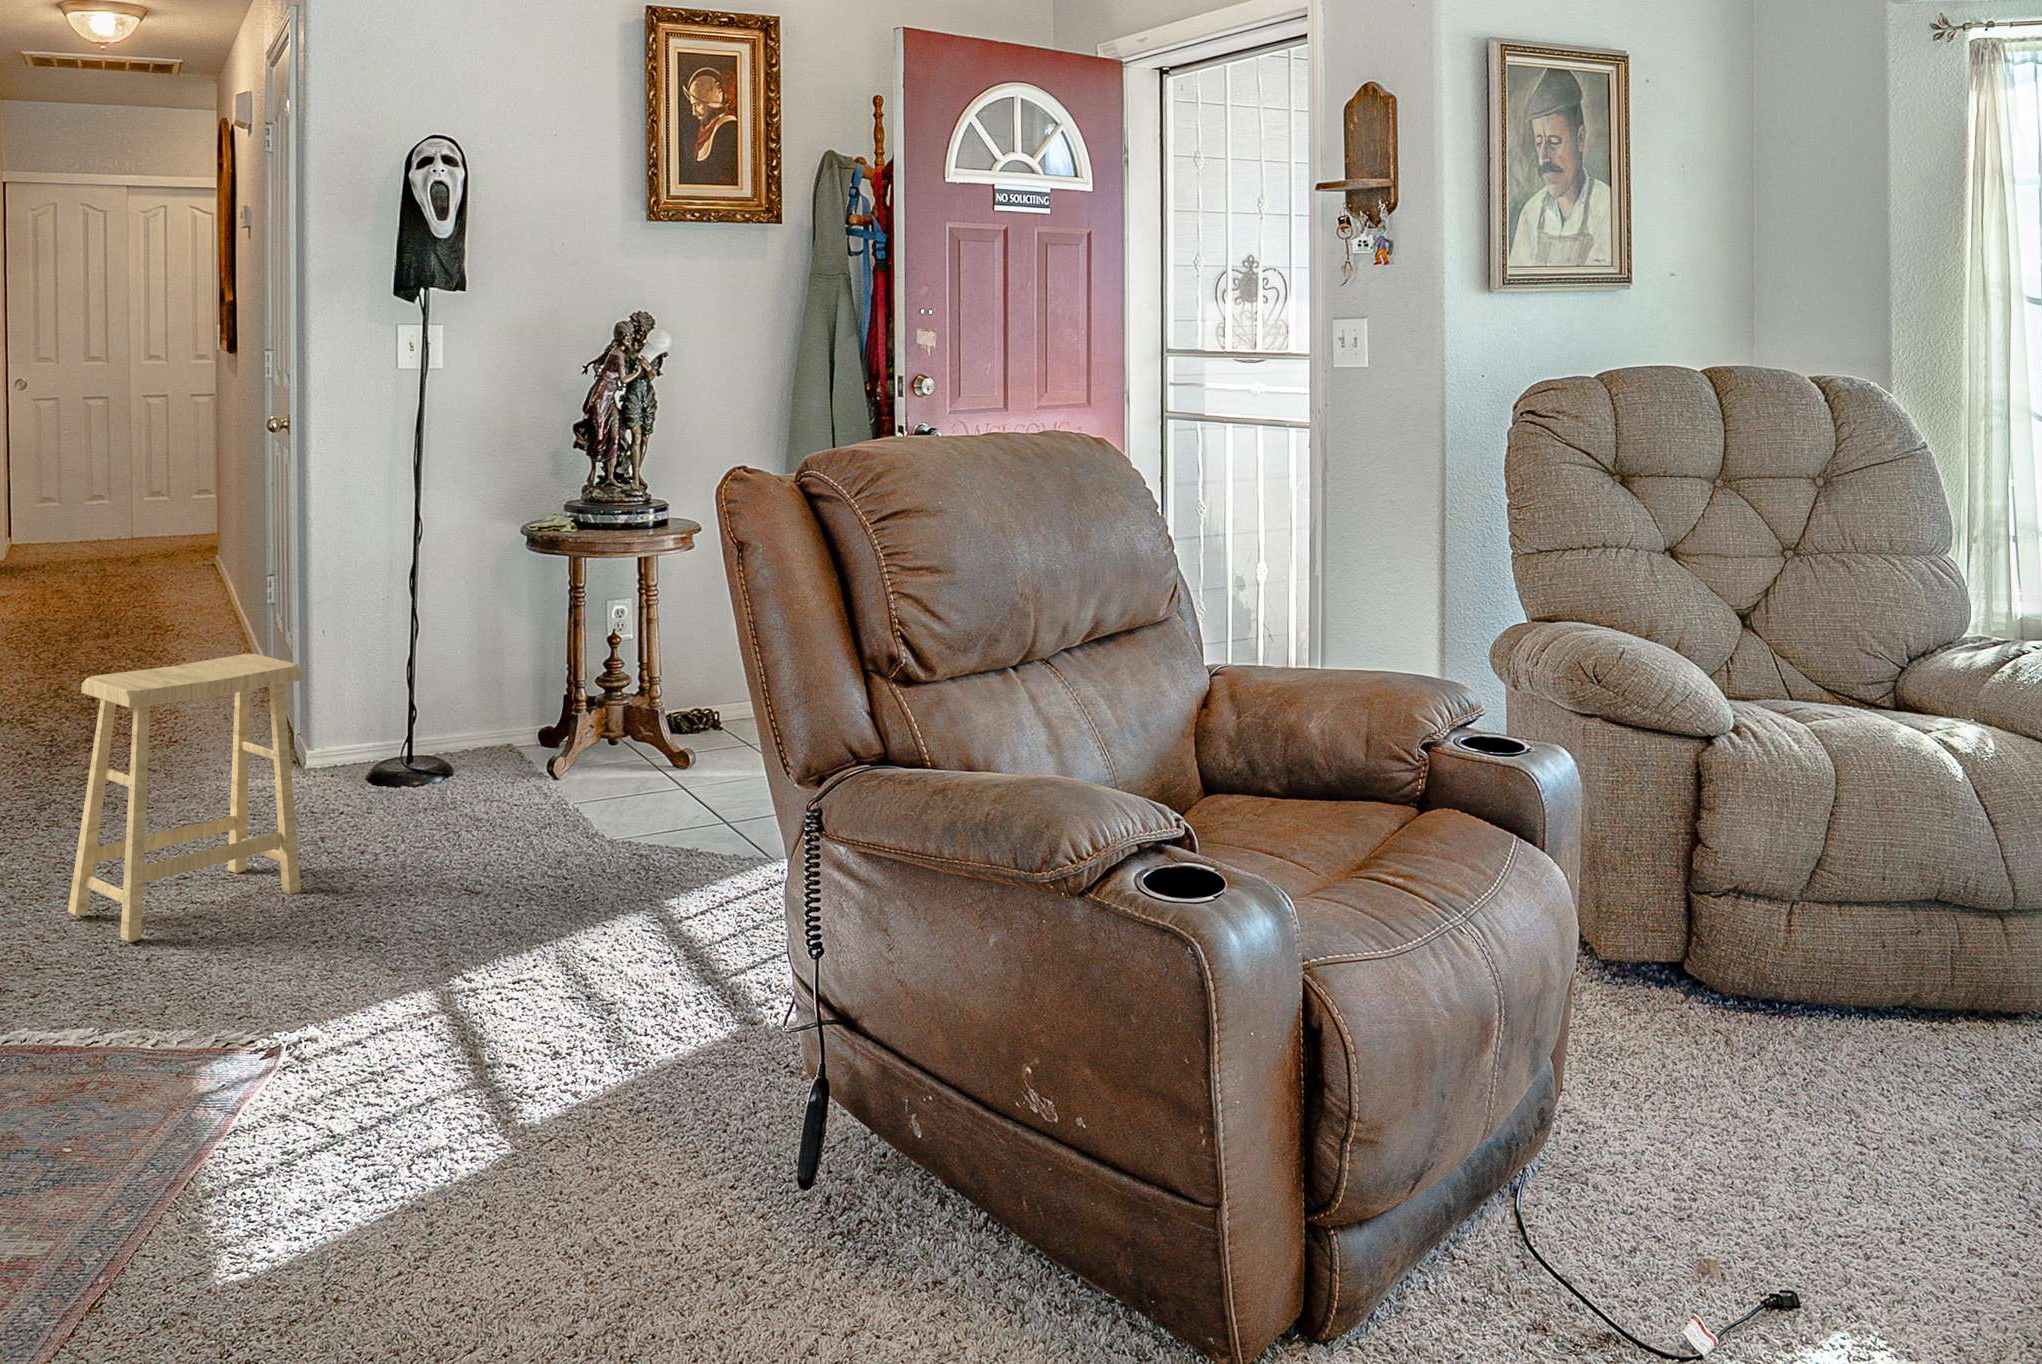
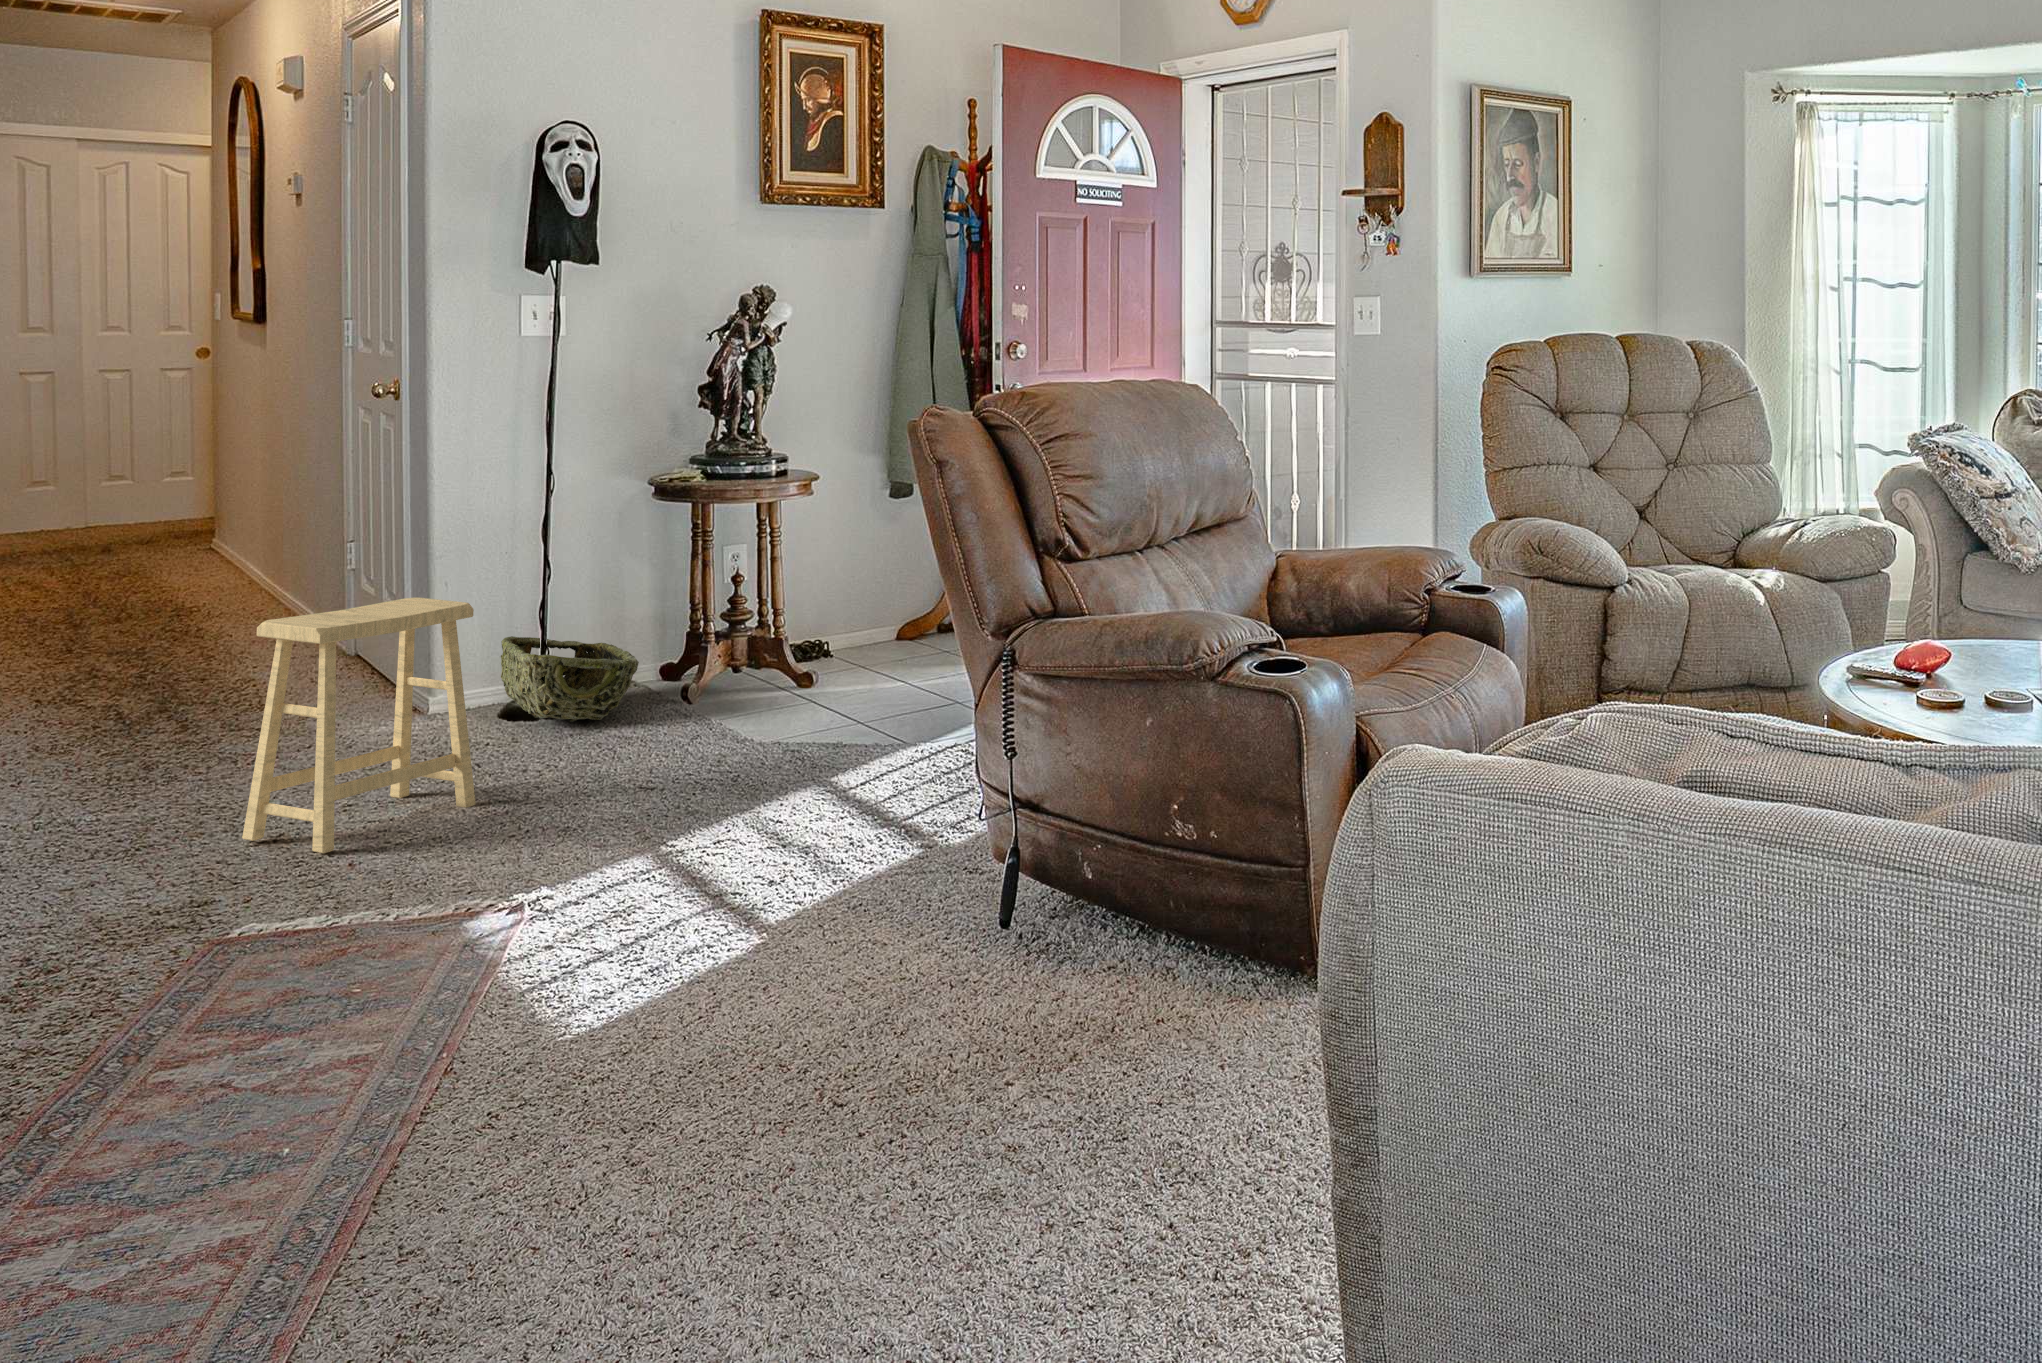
woven basket: none [376,688,503,789] -> present [501,636,639,722]

